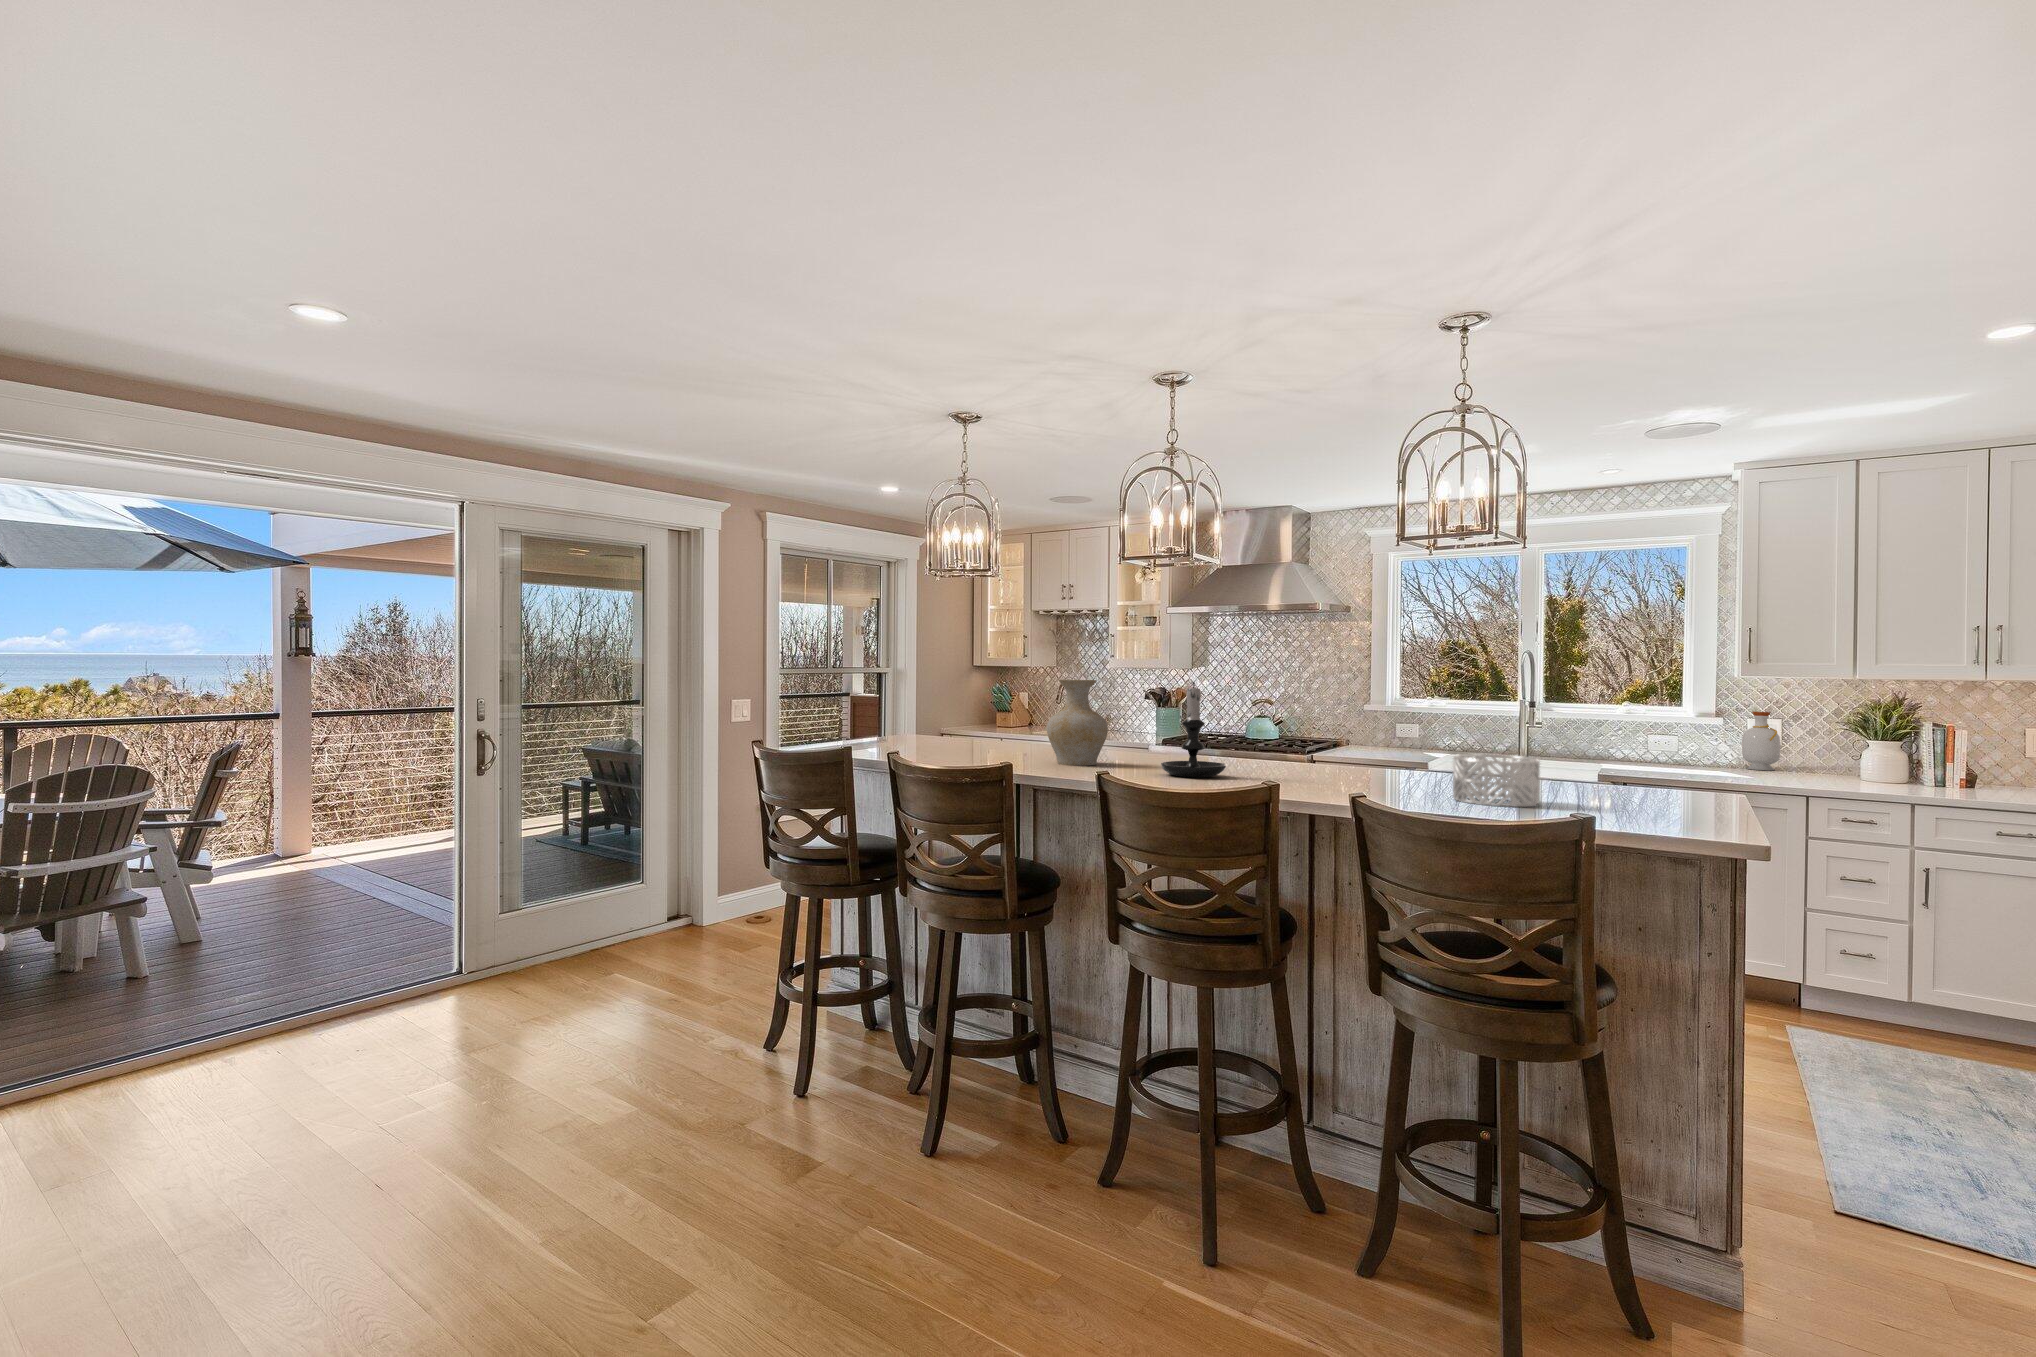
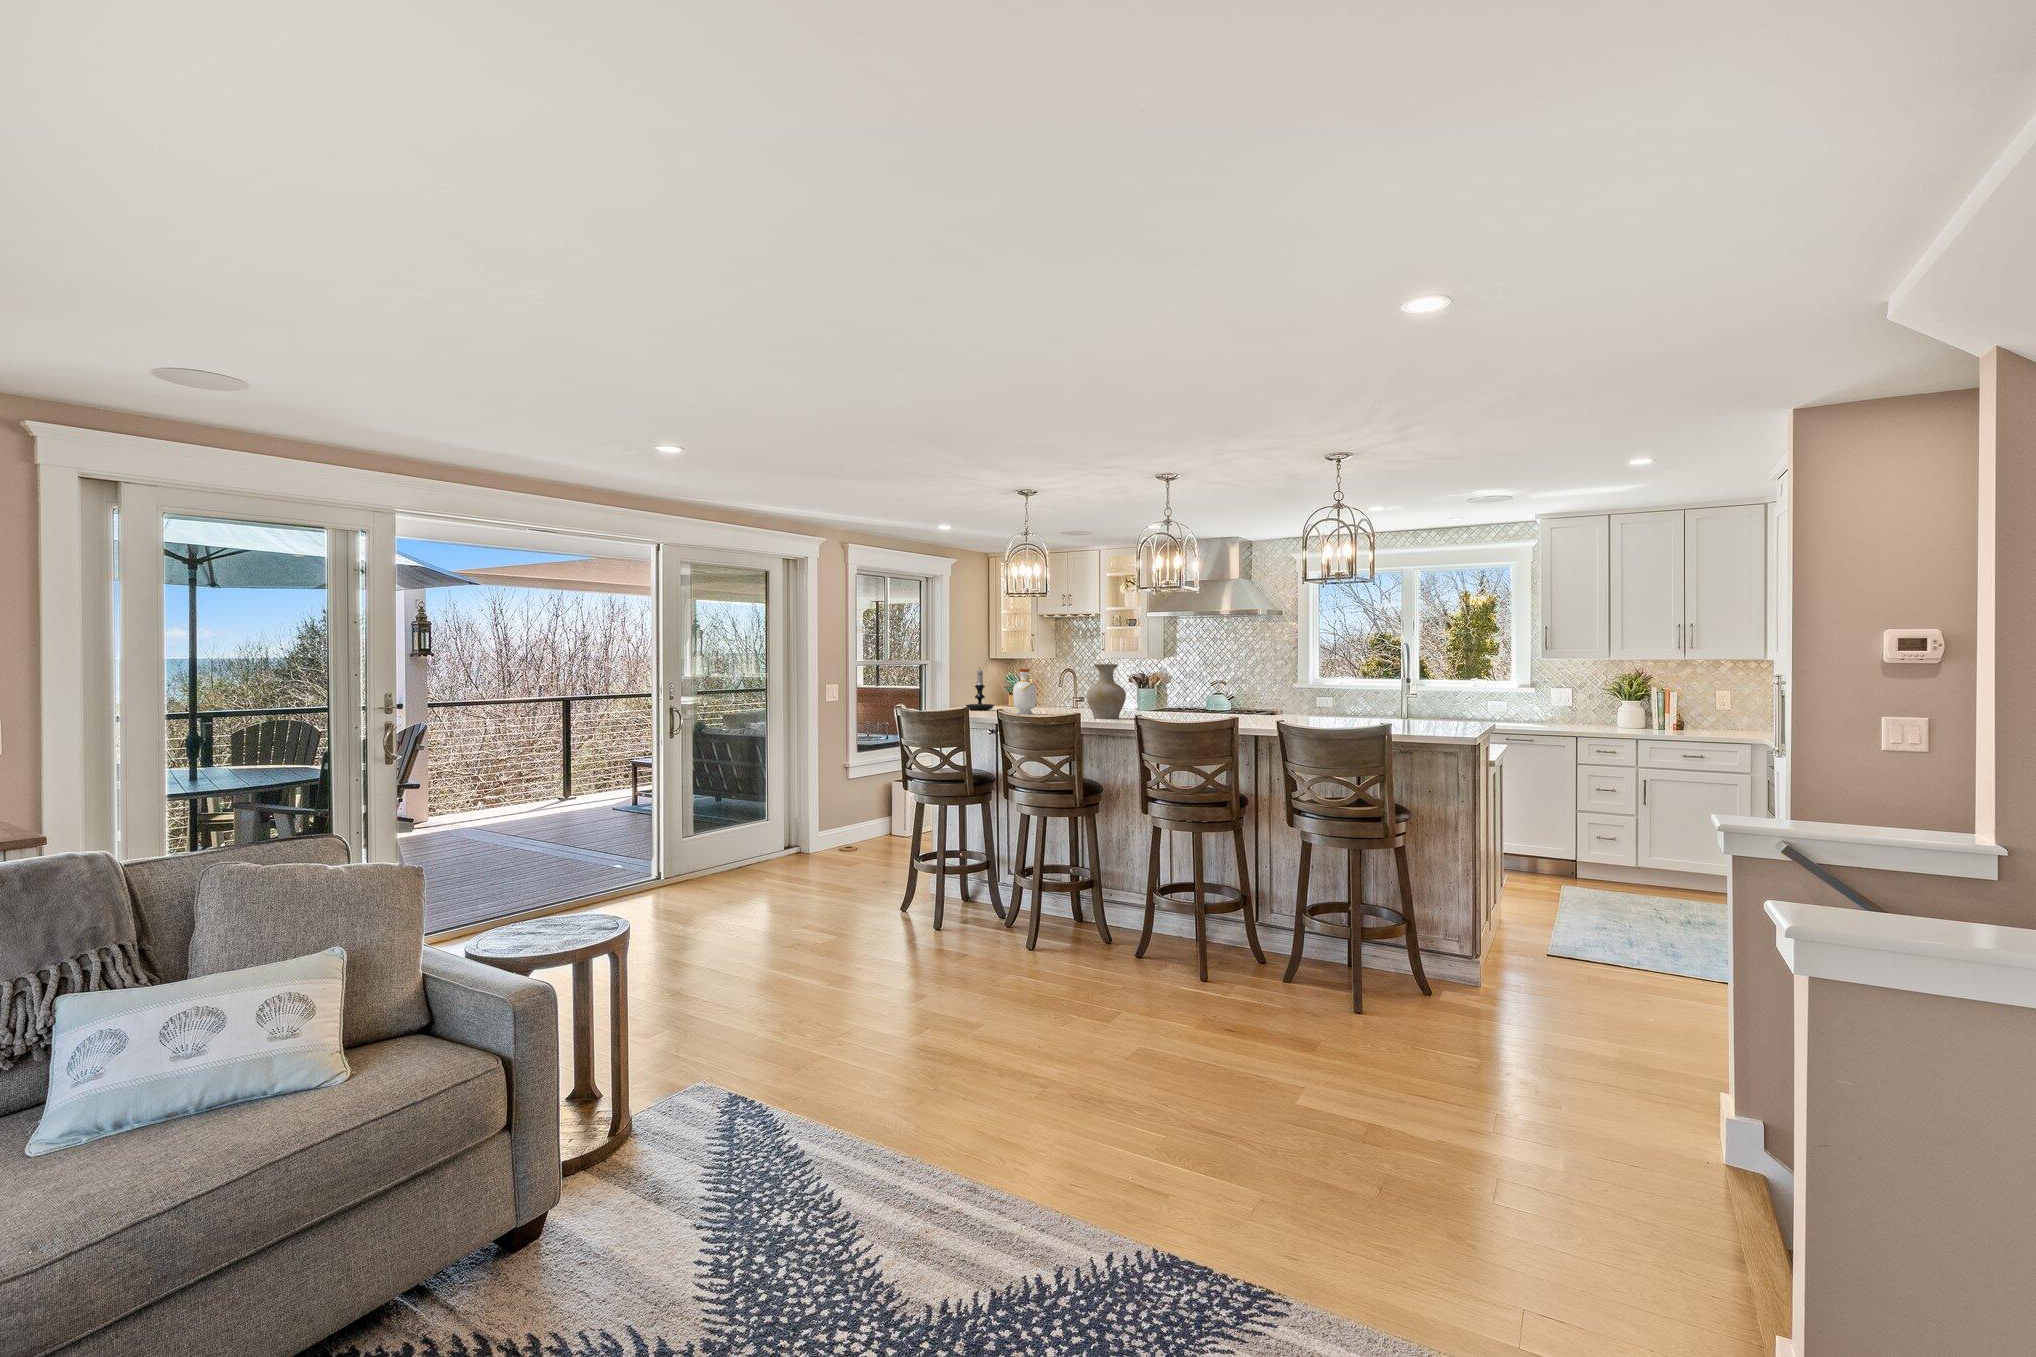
candle holder: present [1161,682,1226,778] -> present [966,670,994,711]
bottle: present [1742,711,1781,770] -> present [1013,669,1037,714]
decorative bowl: present [1453,754,1540,807] -> none [1335,702,1381,730]

